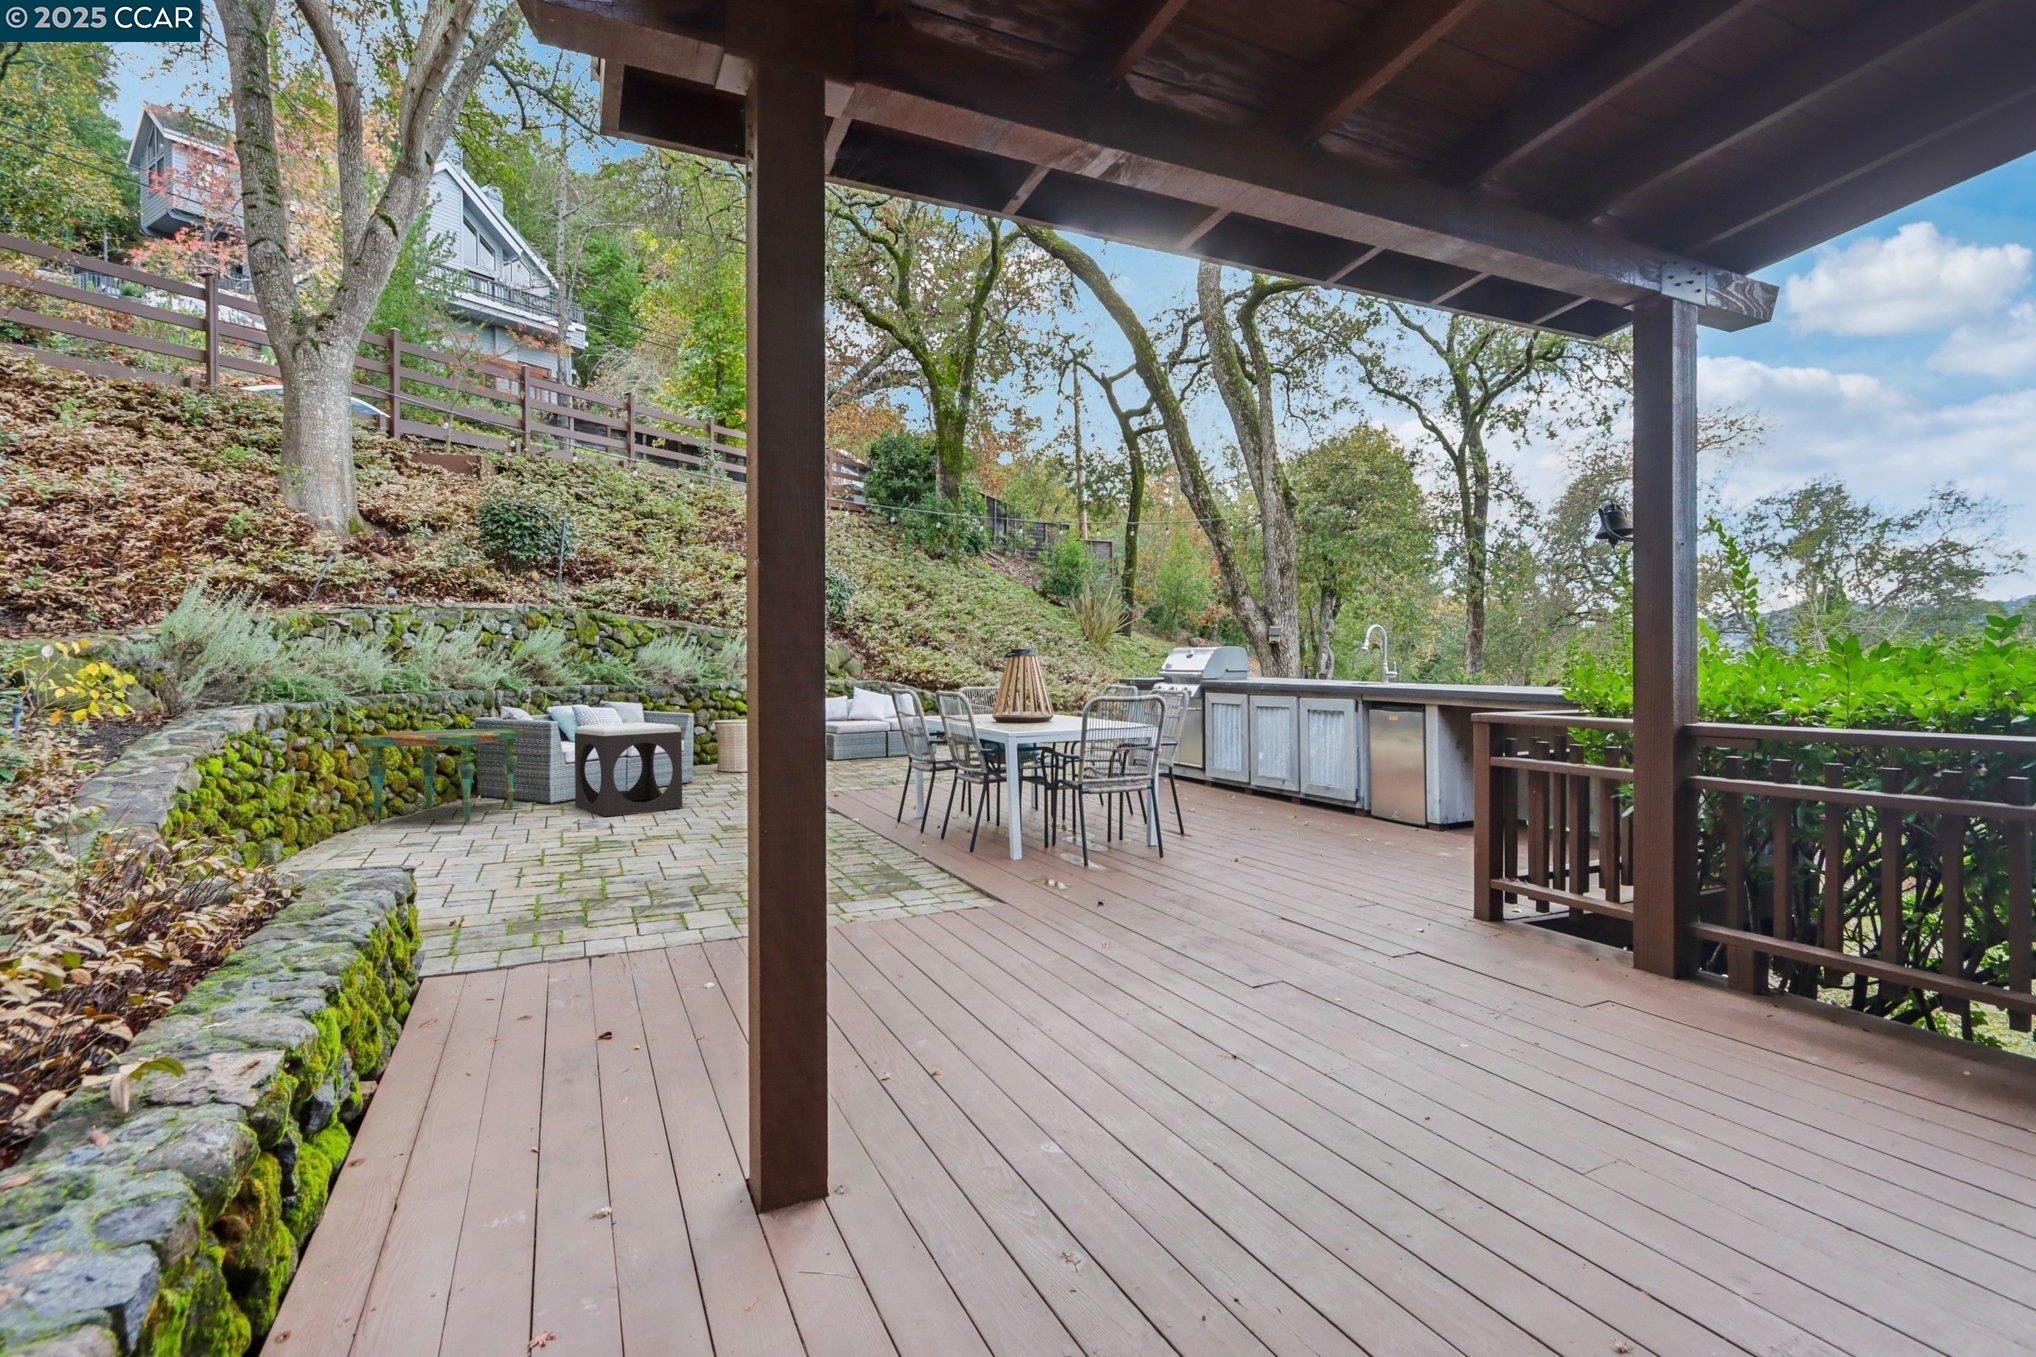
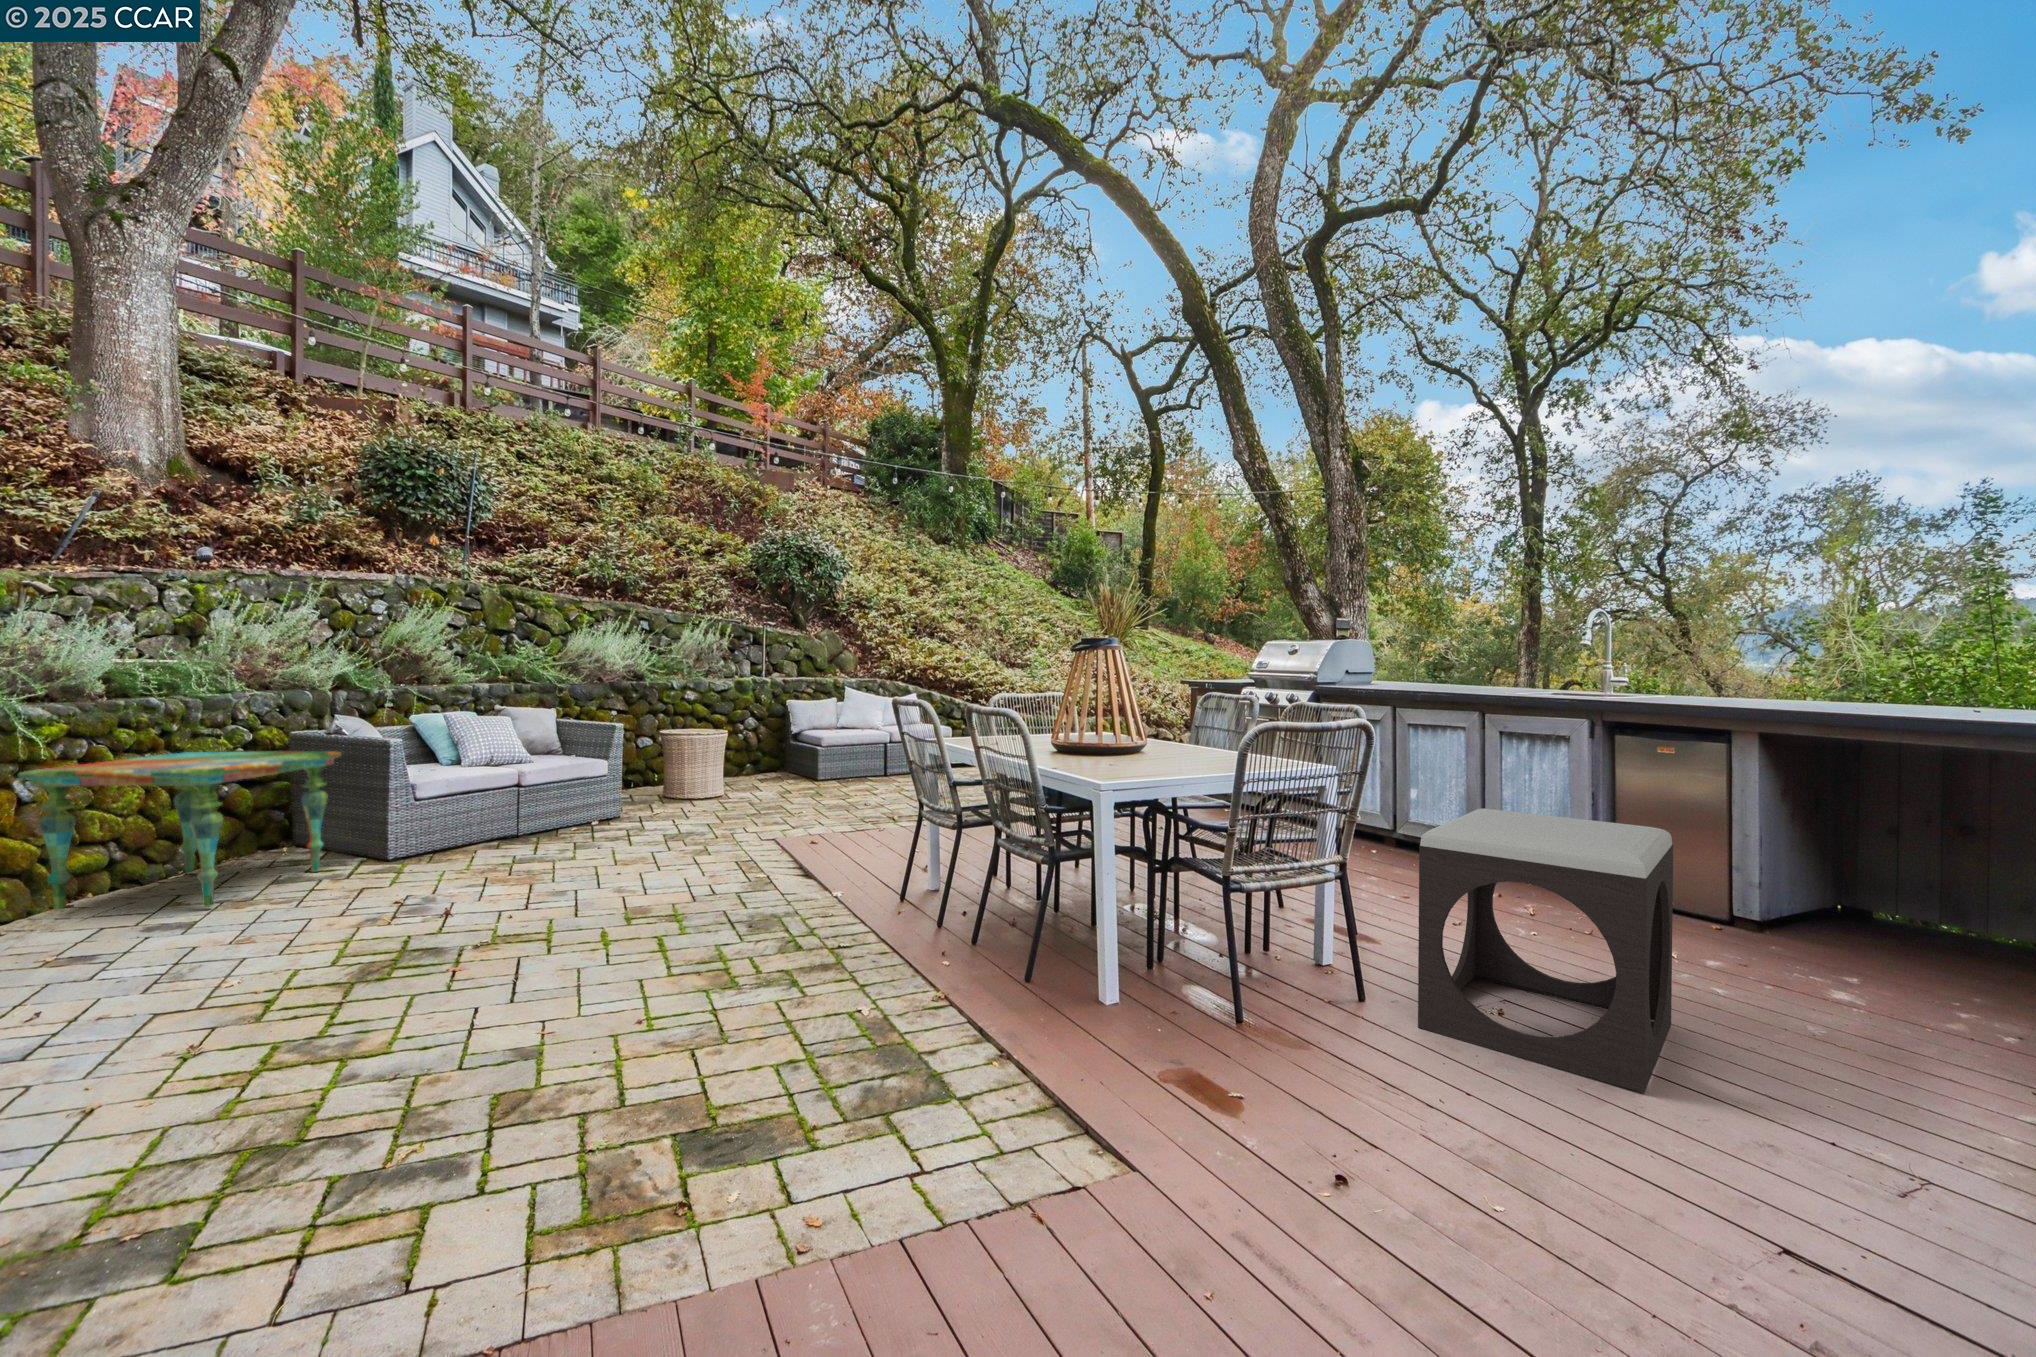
footstool: present [575,722,682,816] -> present [1418,809,1673,1093]

